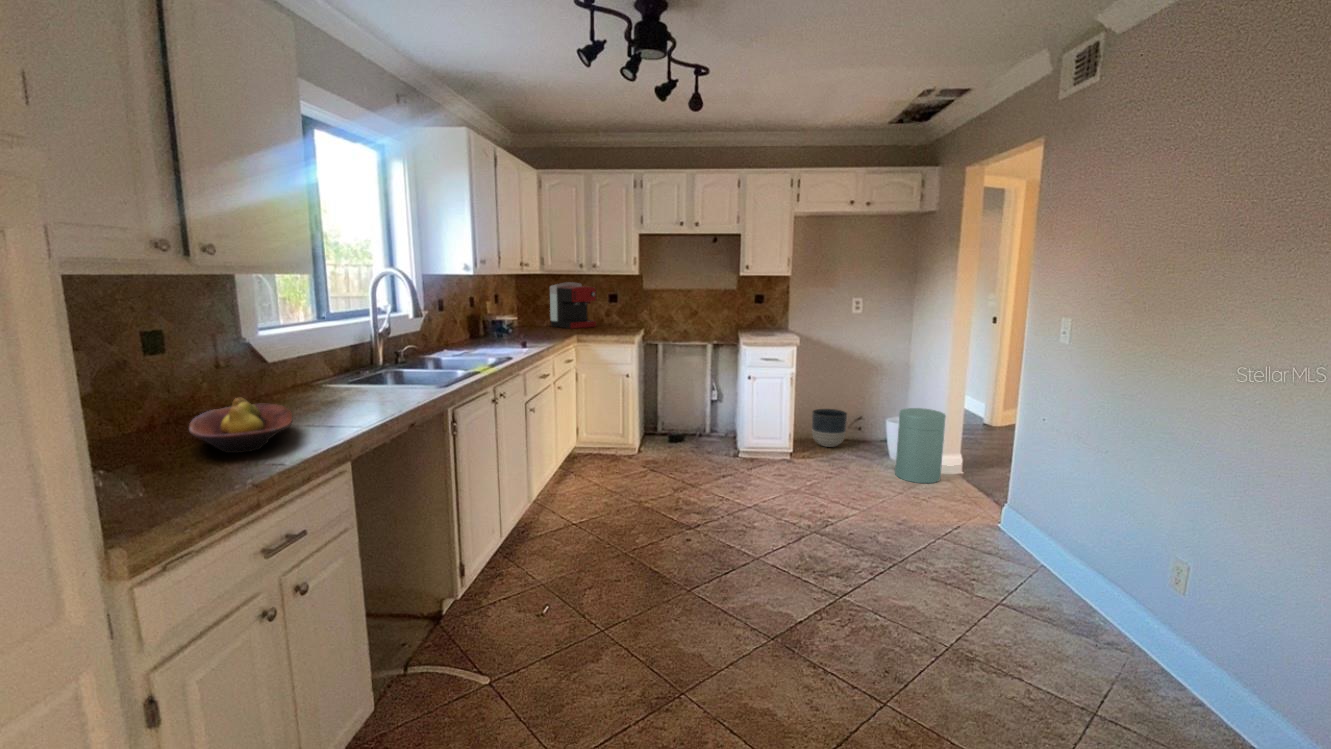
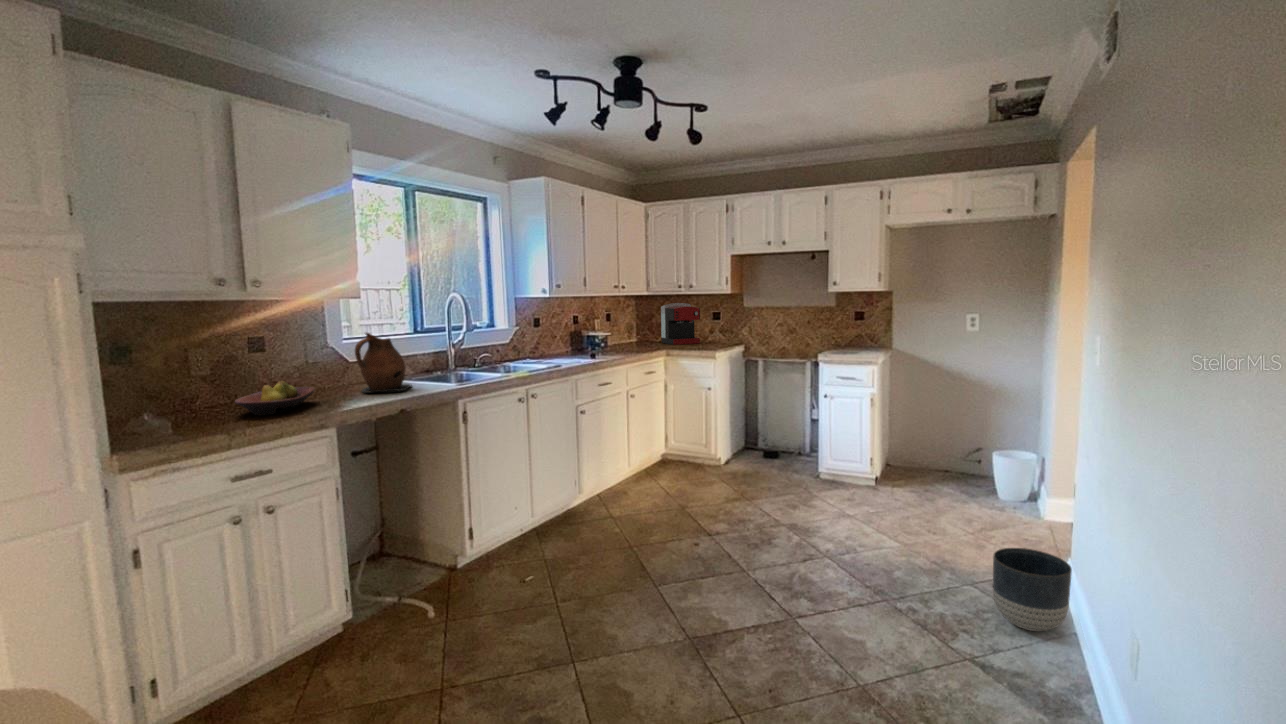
ceramic pitcher: none [309,322,388,406] -> present [355,333,411,392]
trash can: present [895,408,946,483] -> none [986,438,1047,526]
planter: present [812,409,847,447] -> present [993,548,1072,631]

